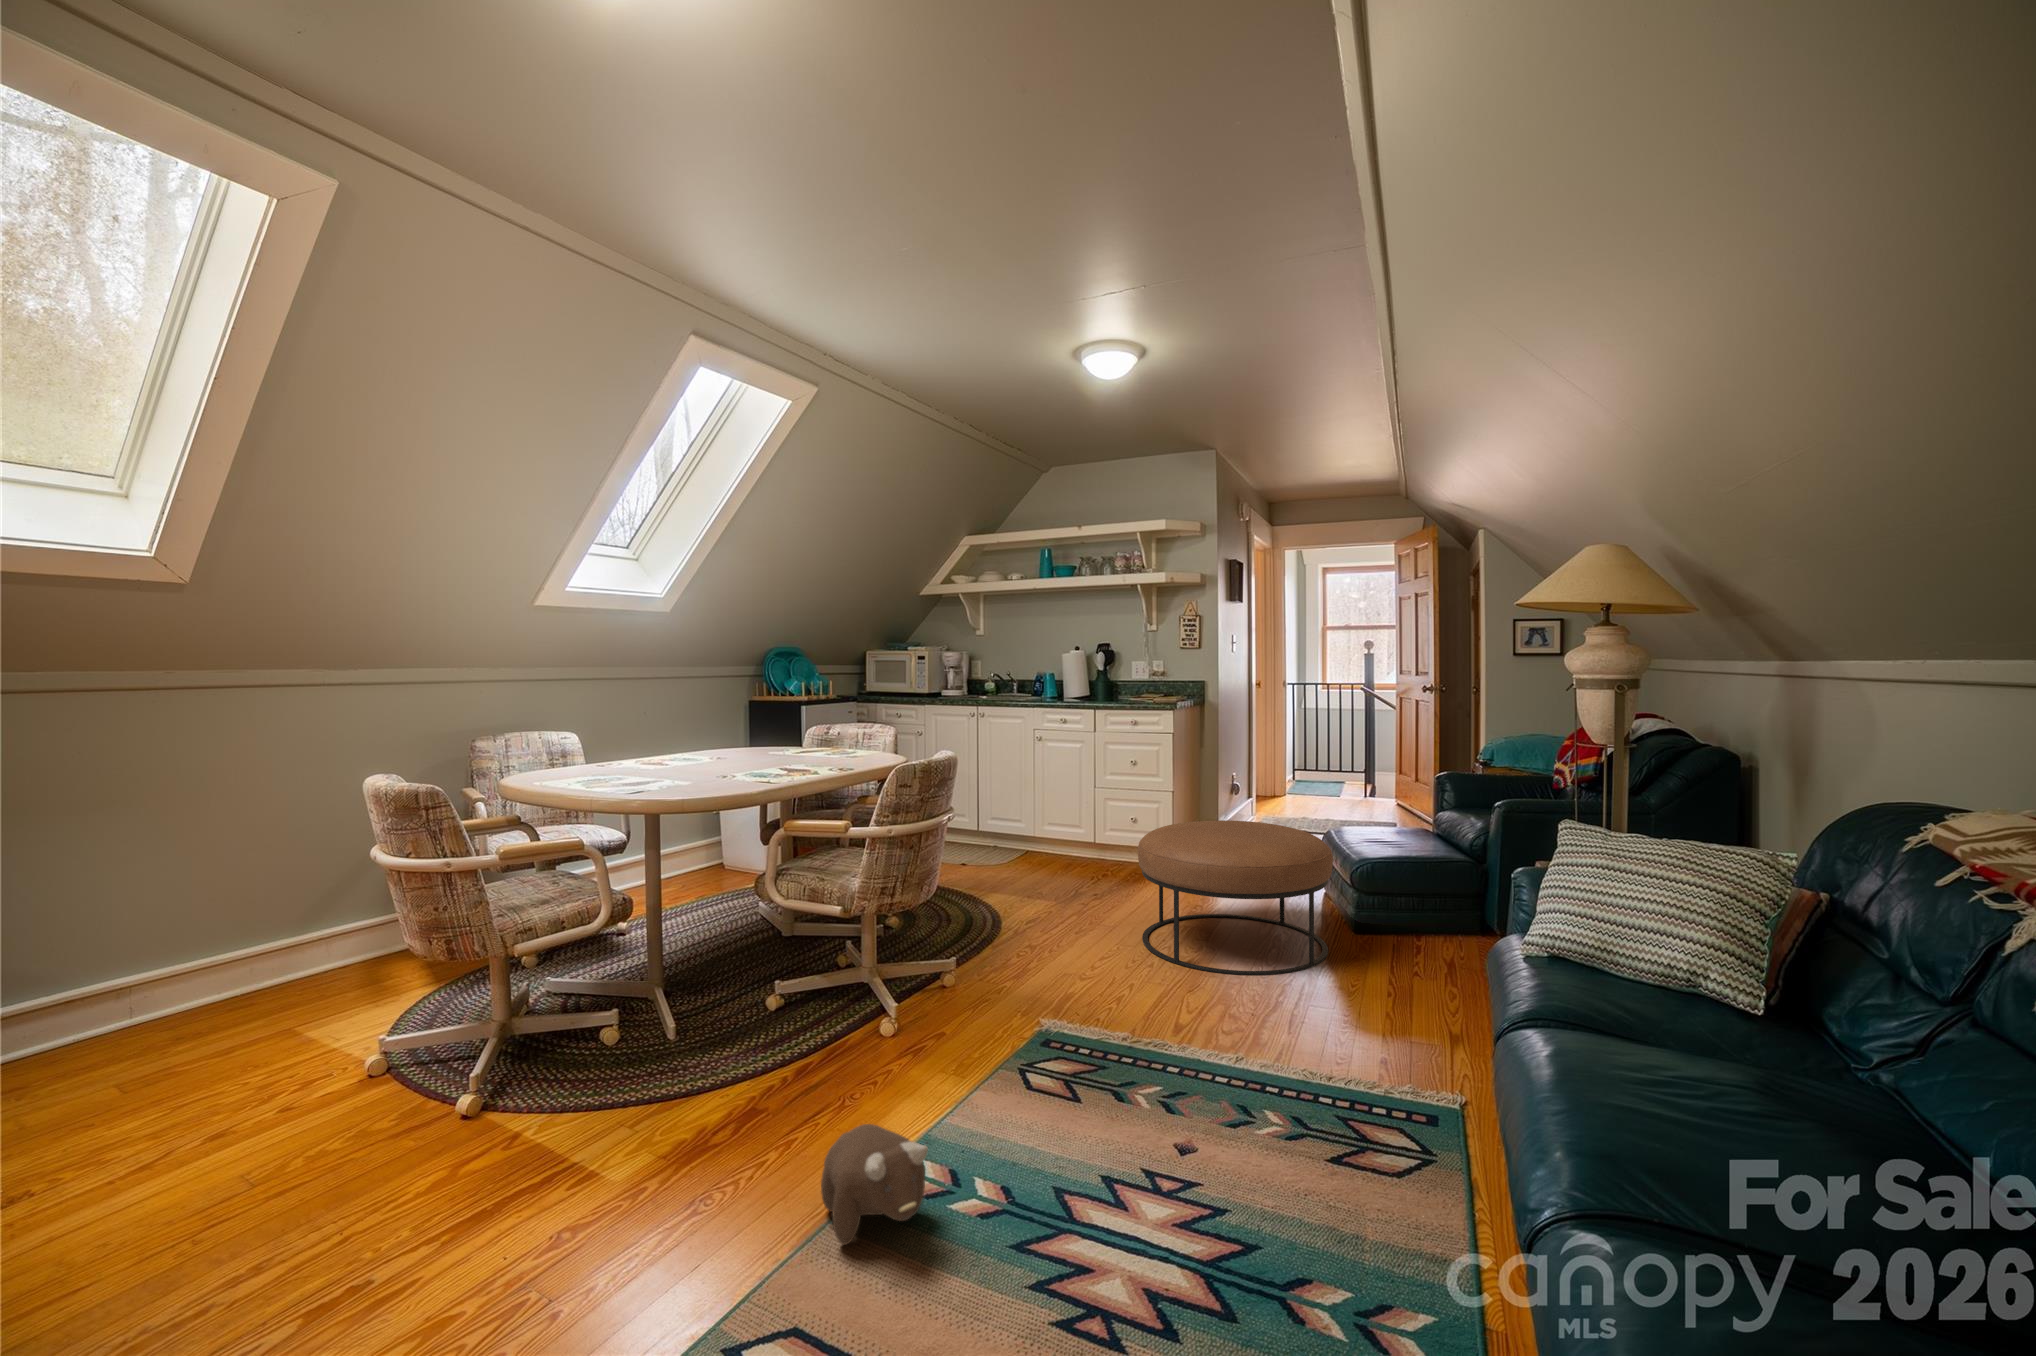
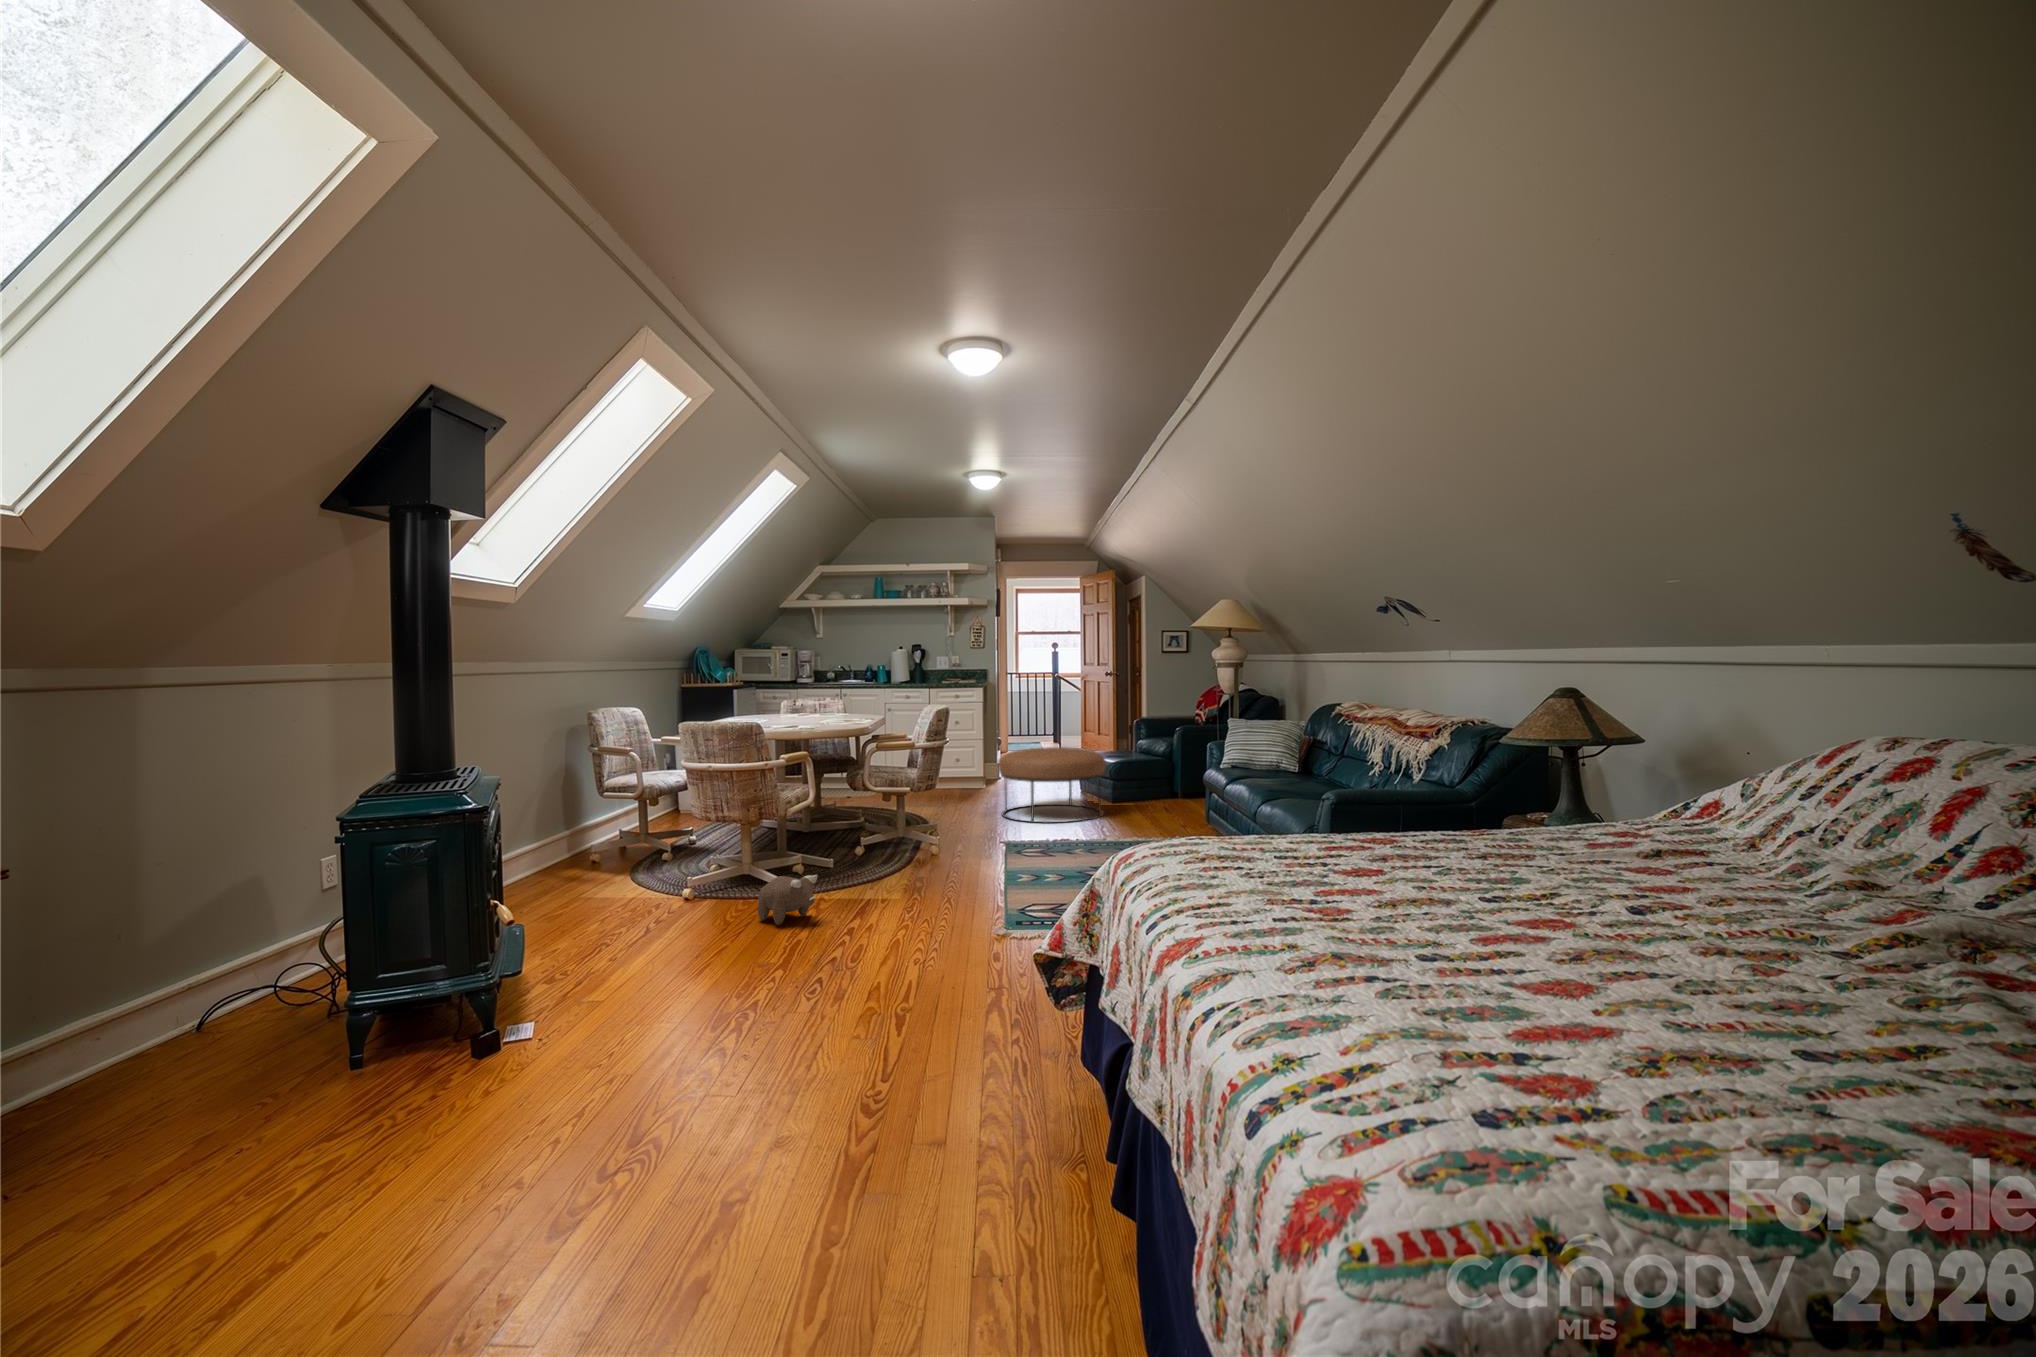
plush toy: present [821,1124,928,1245] -> present [758,875,818,925]

